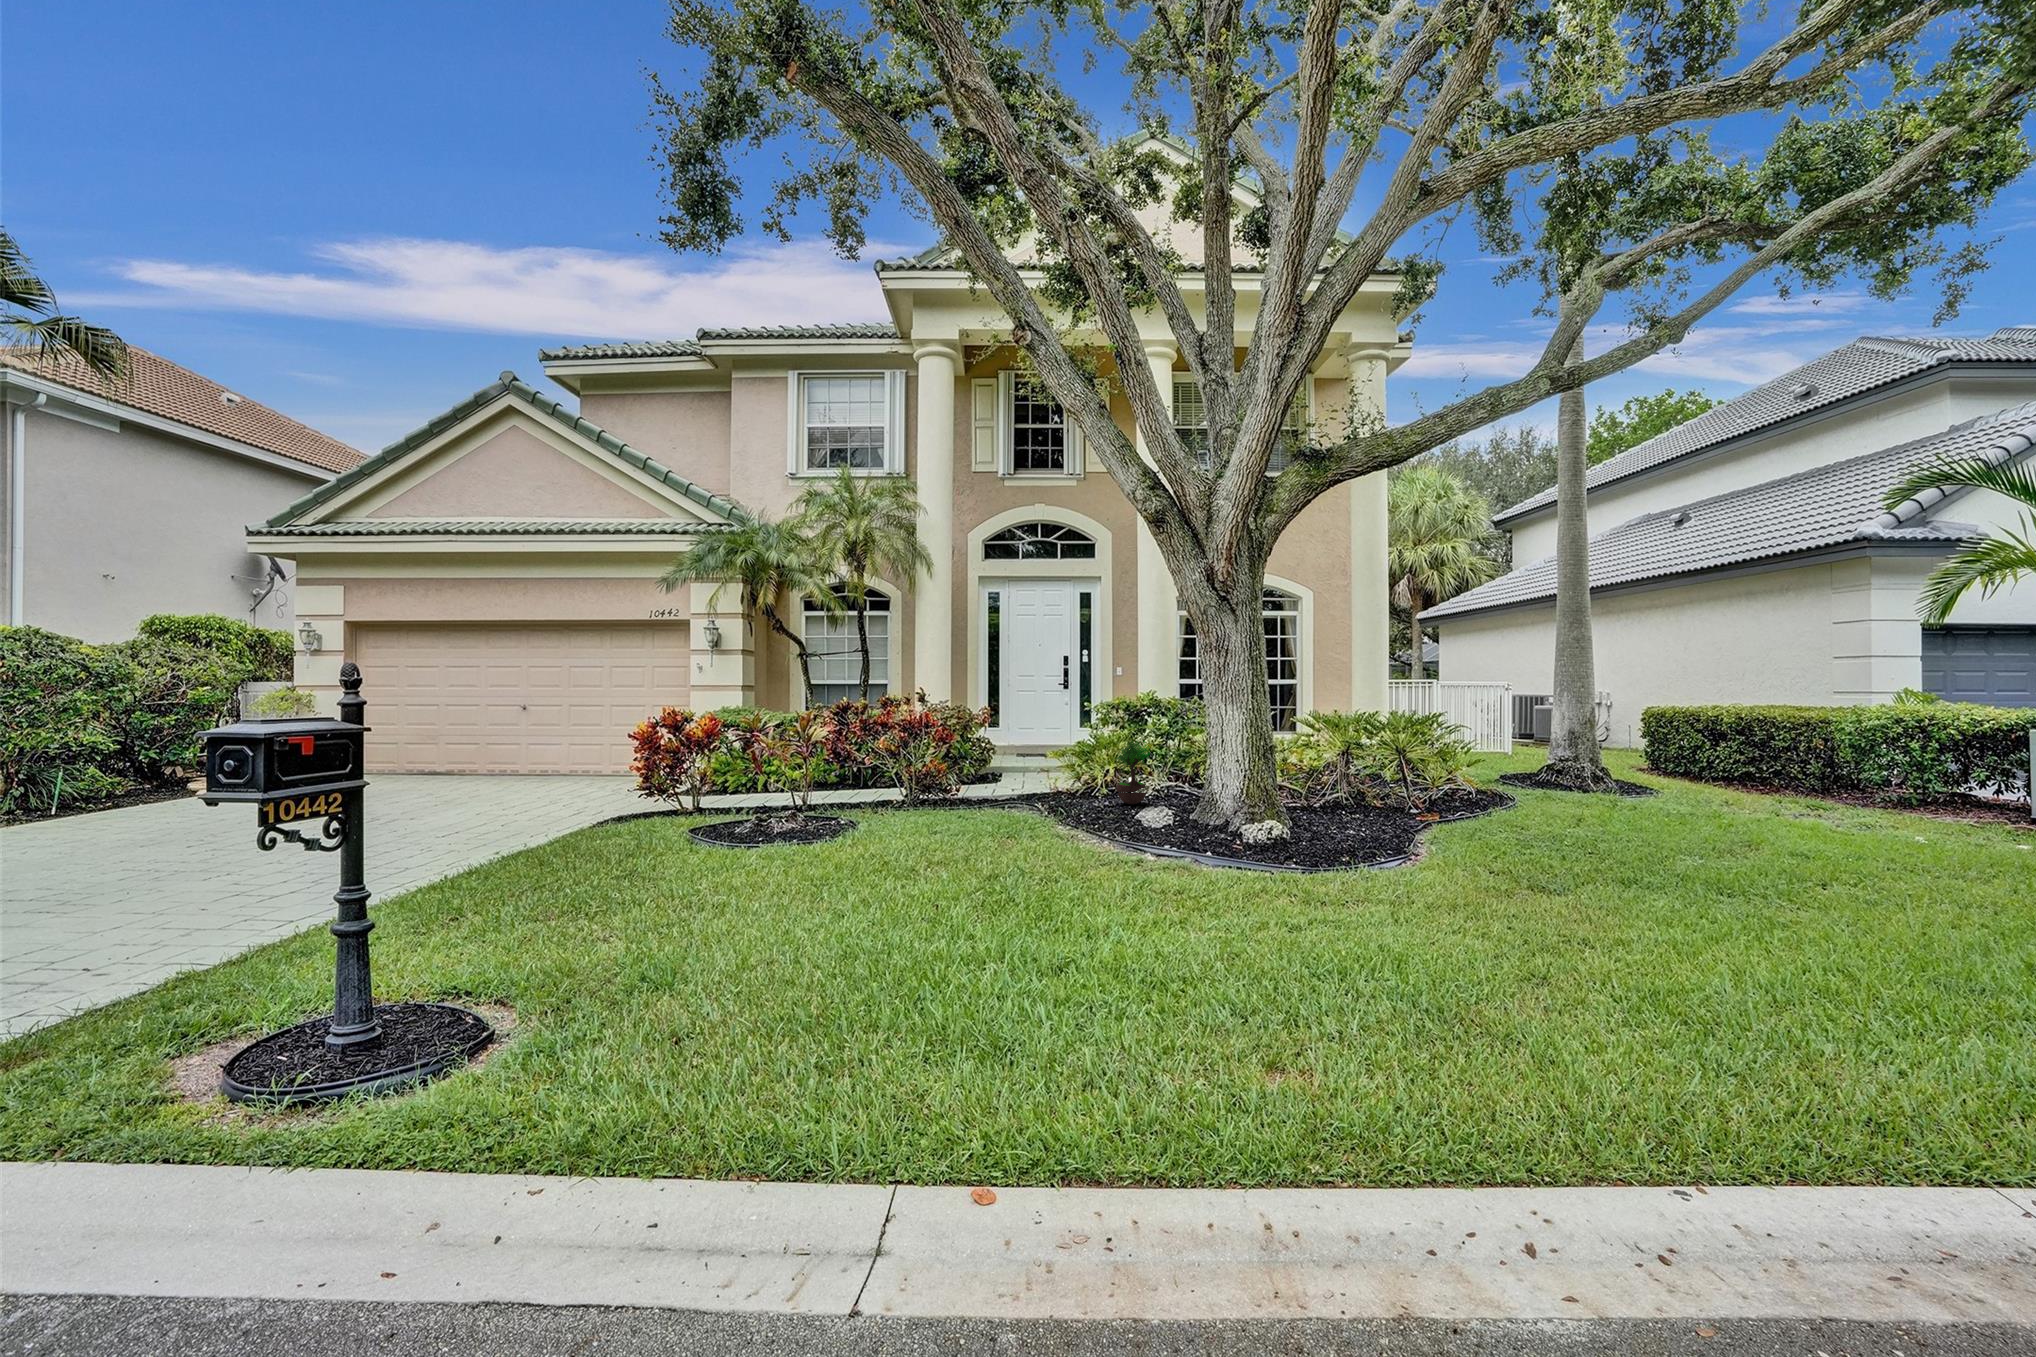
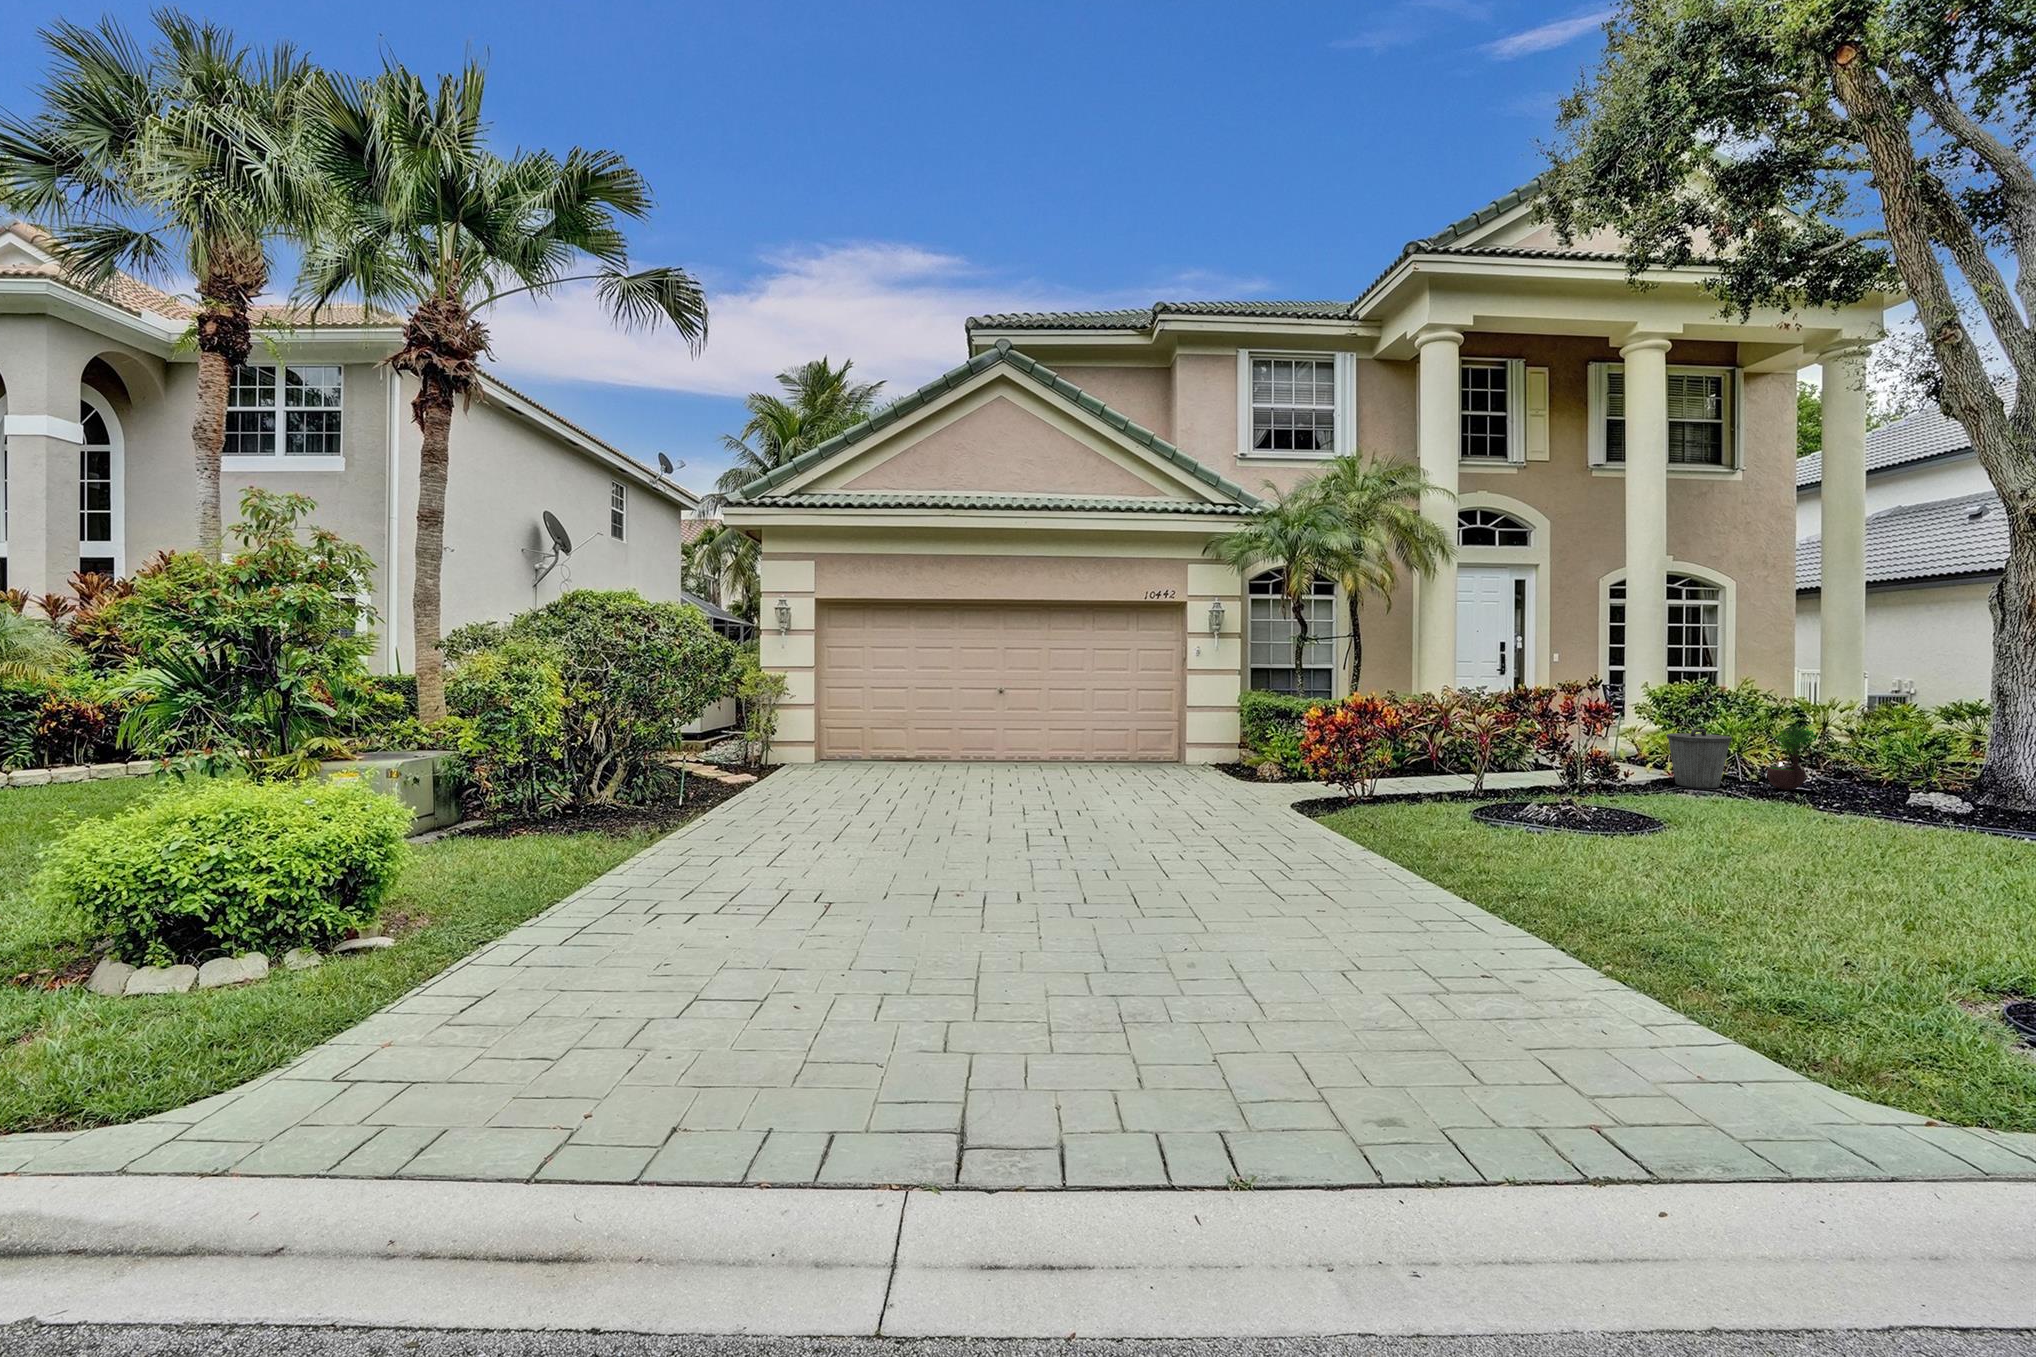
trash can: none [1041,745,1093,802] -> present [1667,729,1732,788]

